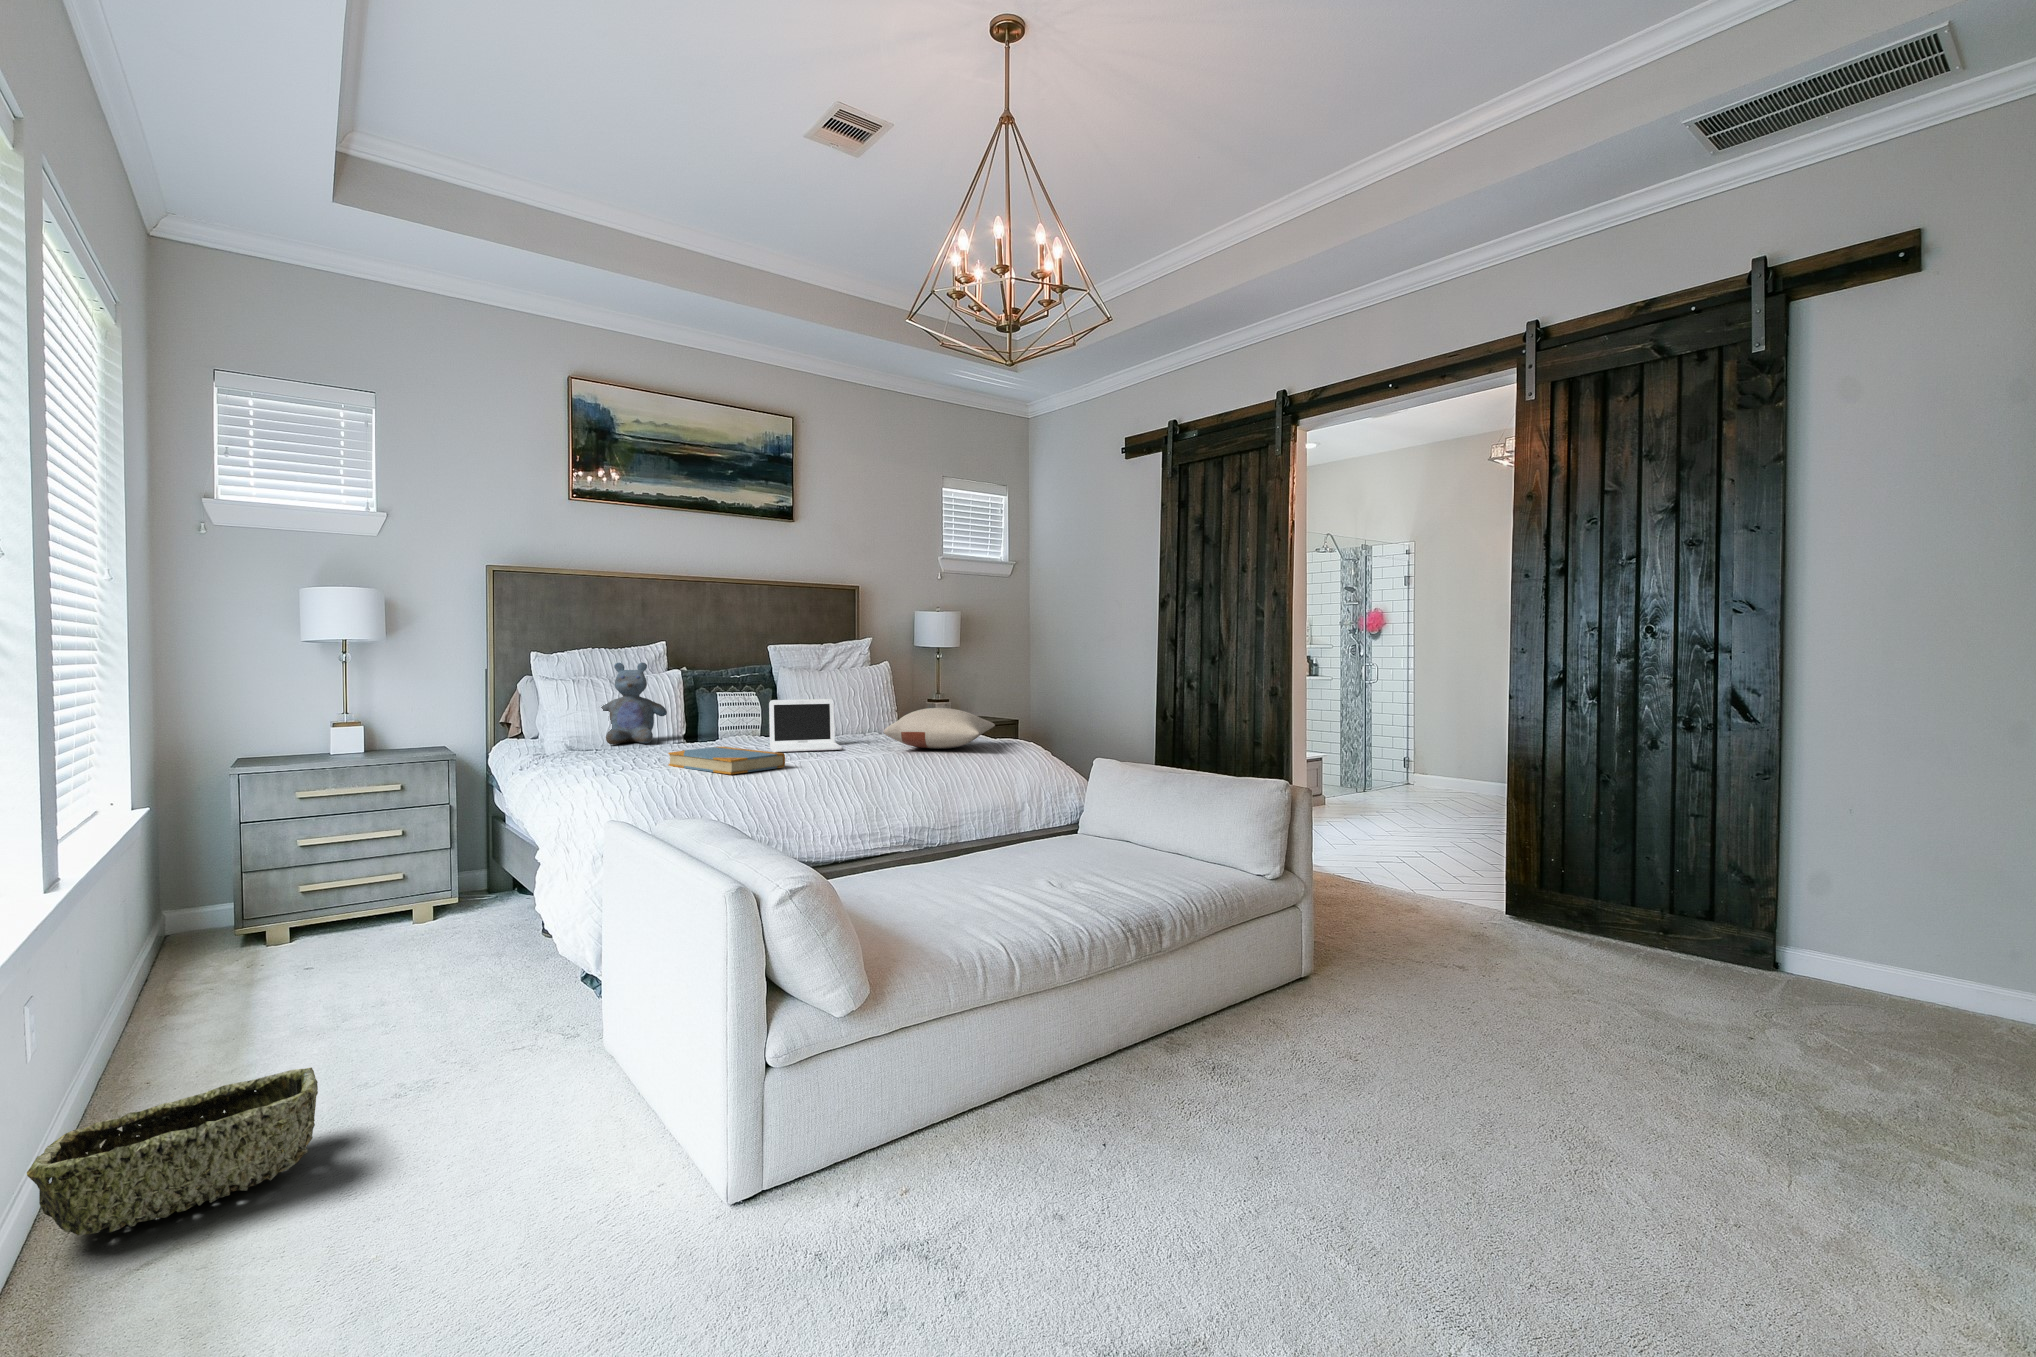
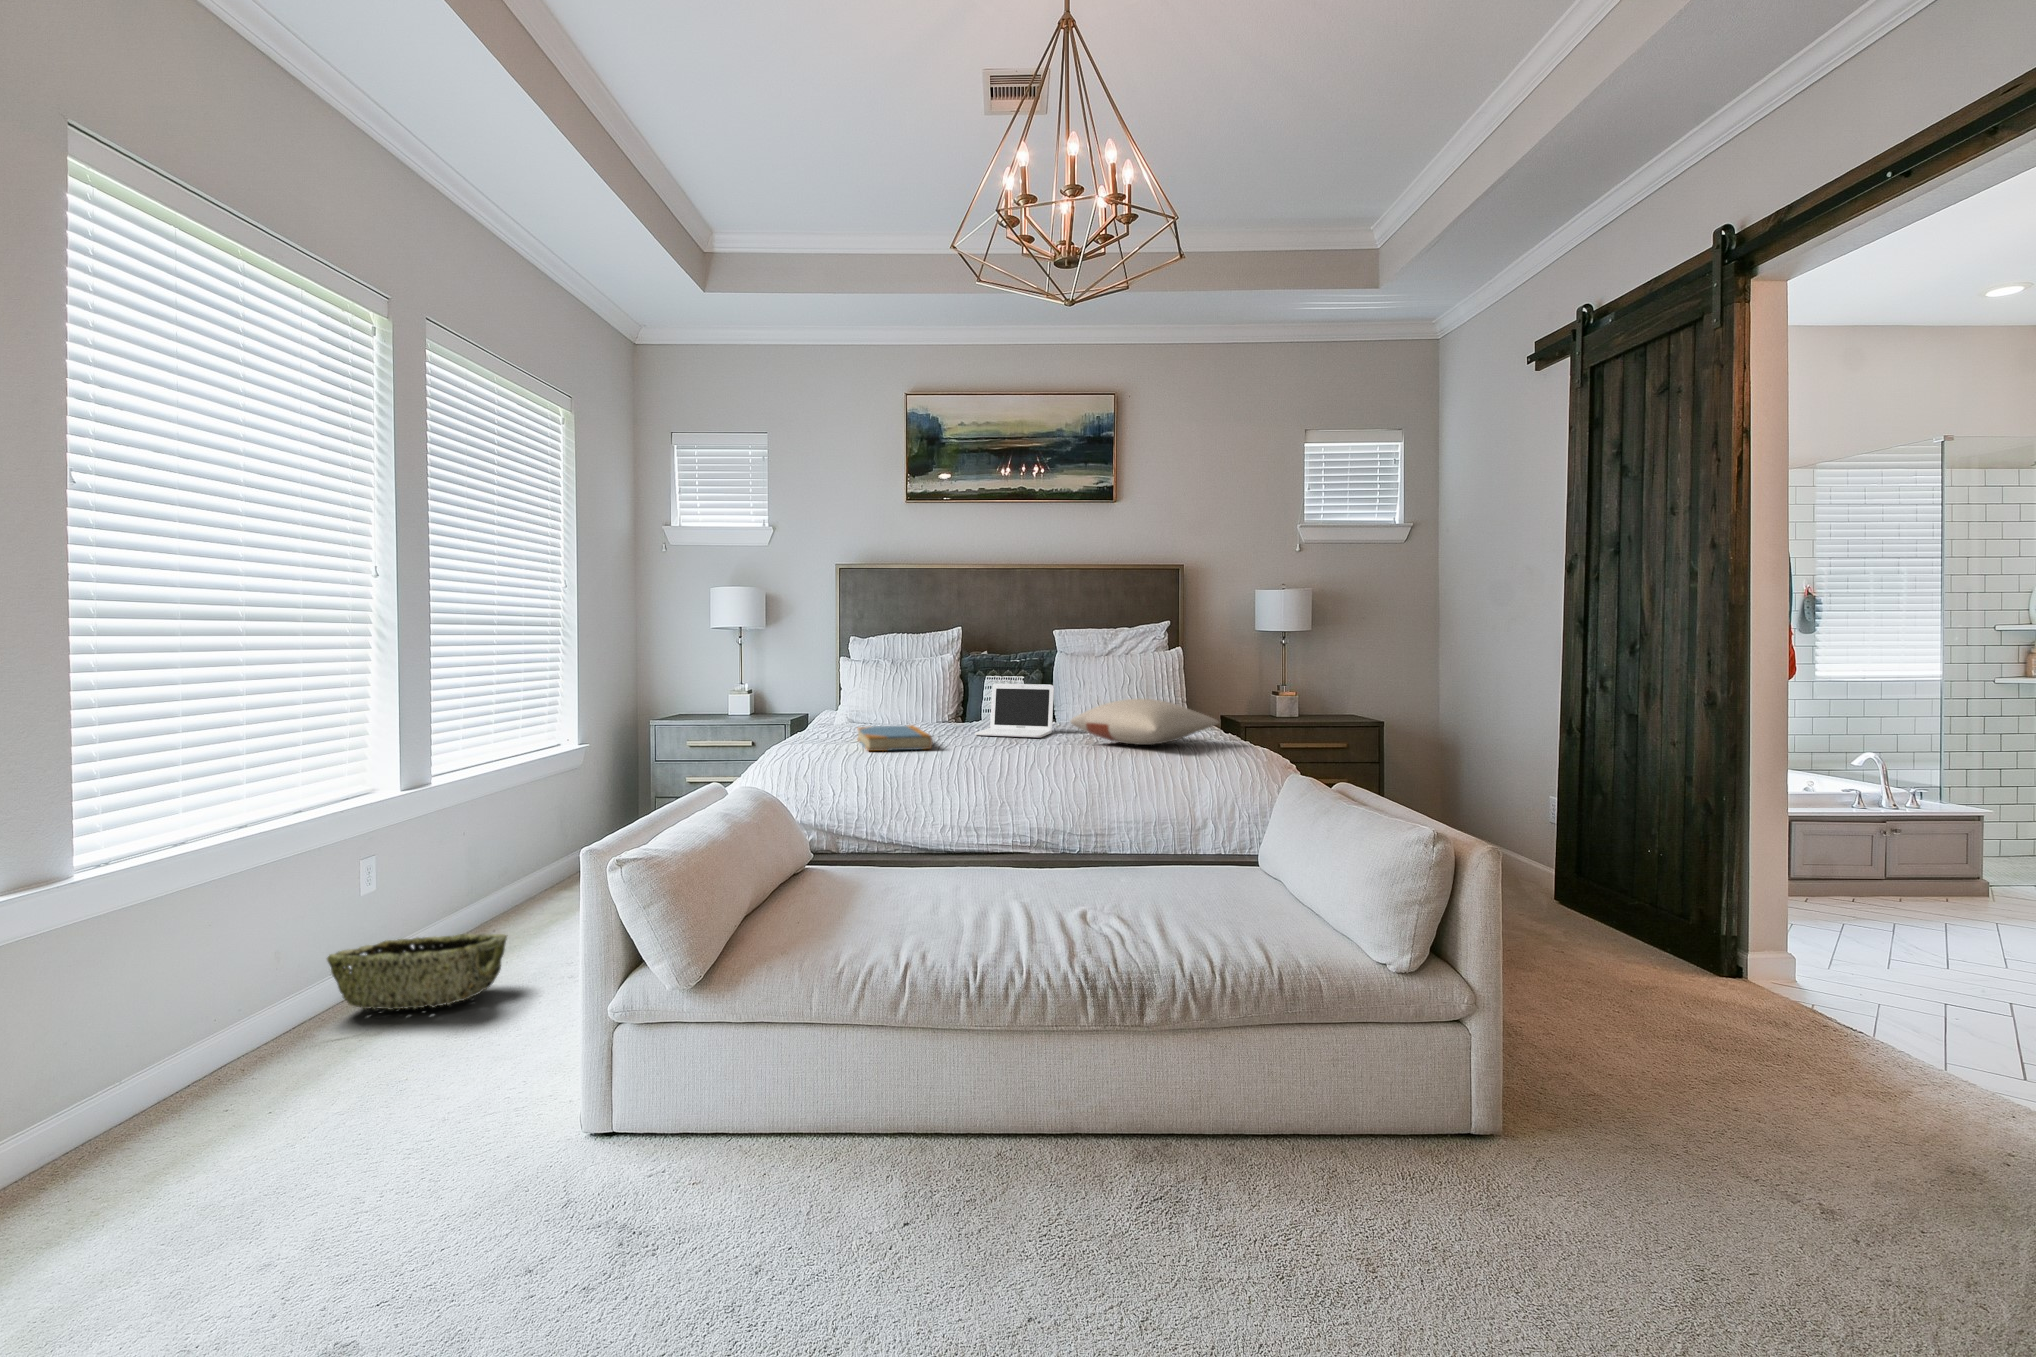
stuffed bear: present [601,662,667,745] -> none [875,646,934,720]

